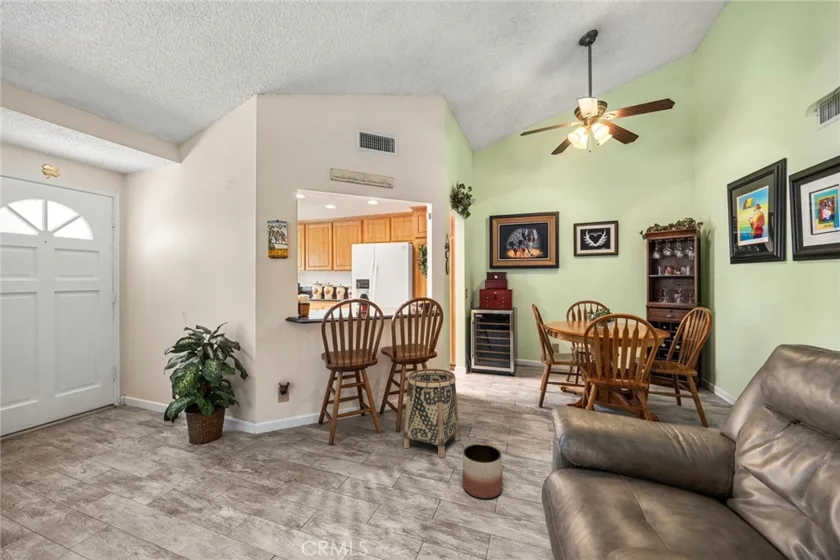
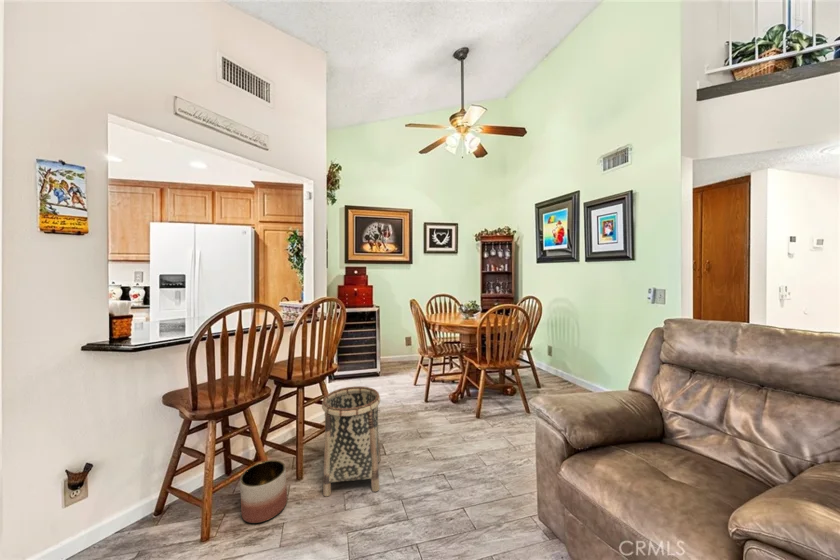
planter: present [463,444,502,498] -> present [240,460,287,523]

